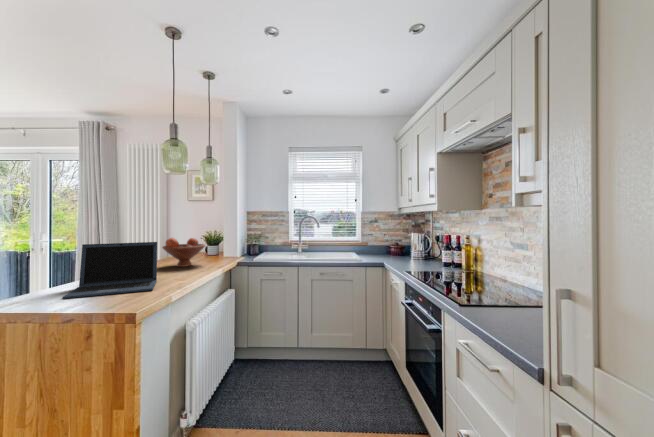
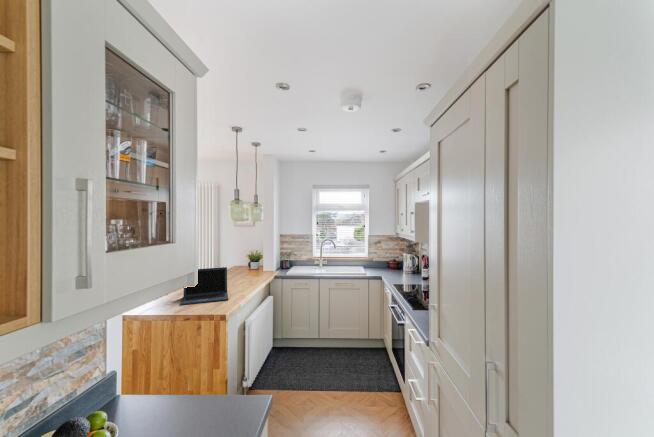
fruit bowl: present [163,238,205,267] -> none [225,260,253,281]

